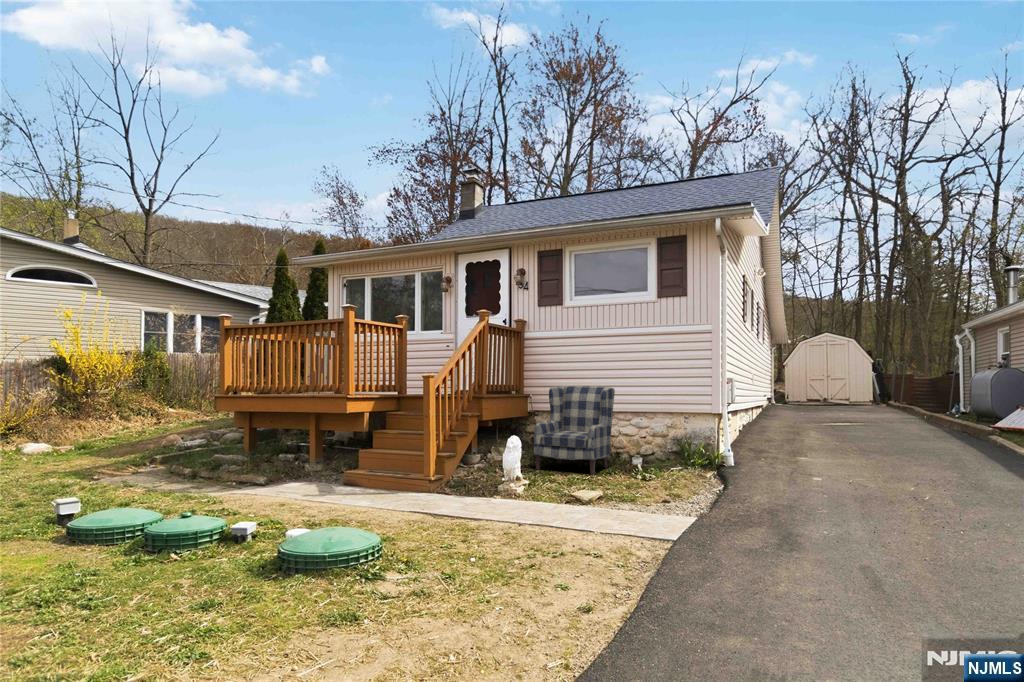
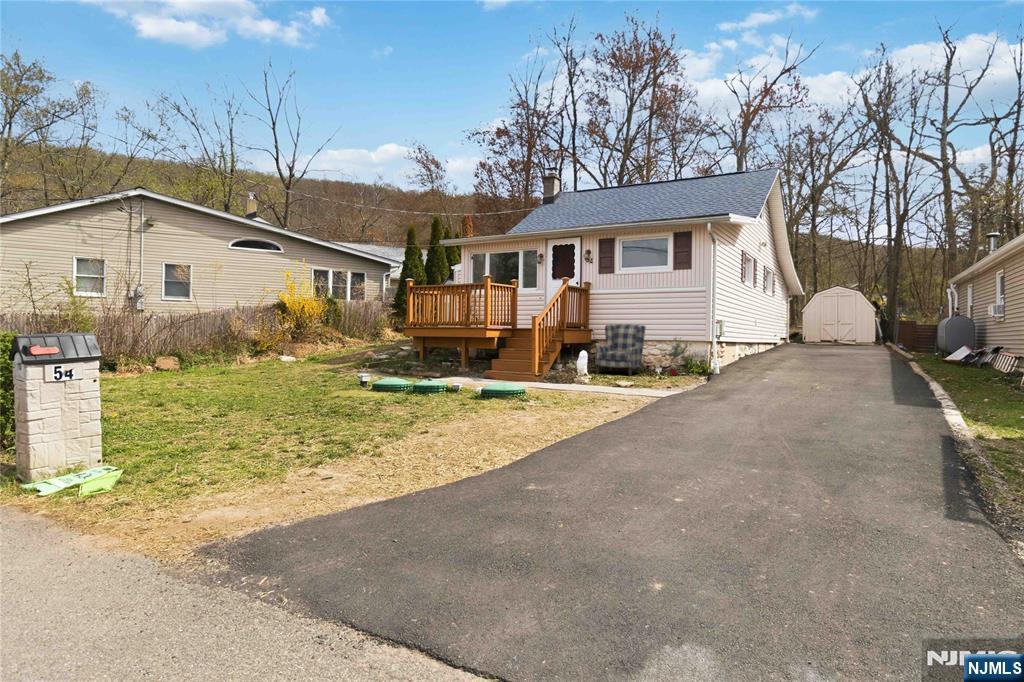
potted tree: none [640,407,688,473] -> present [661,339,688,376]

